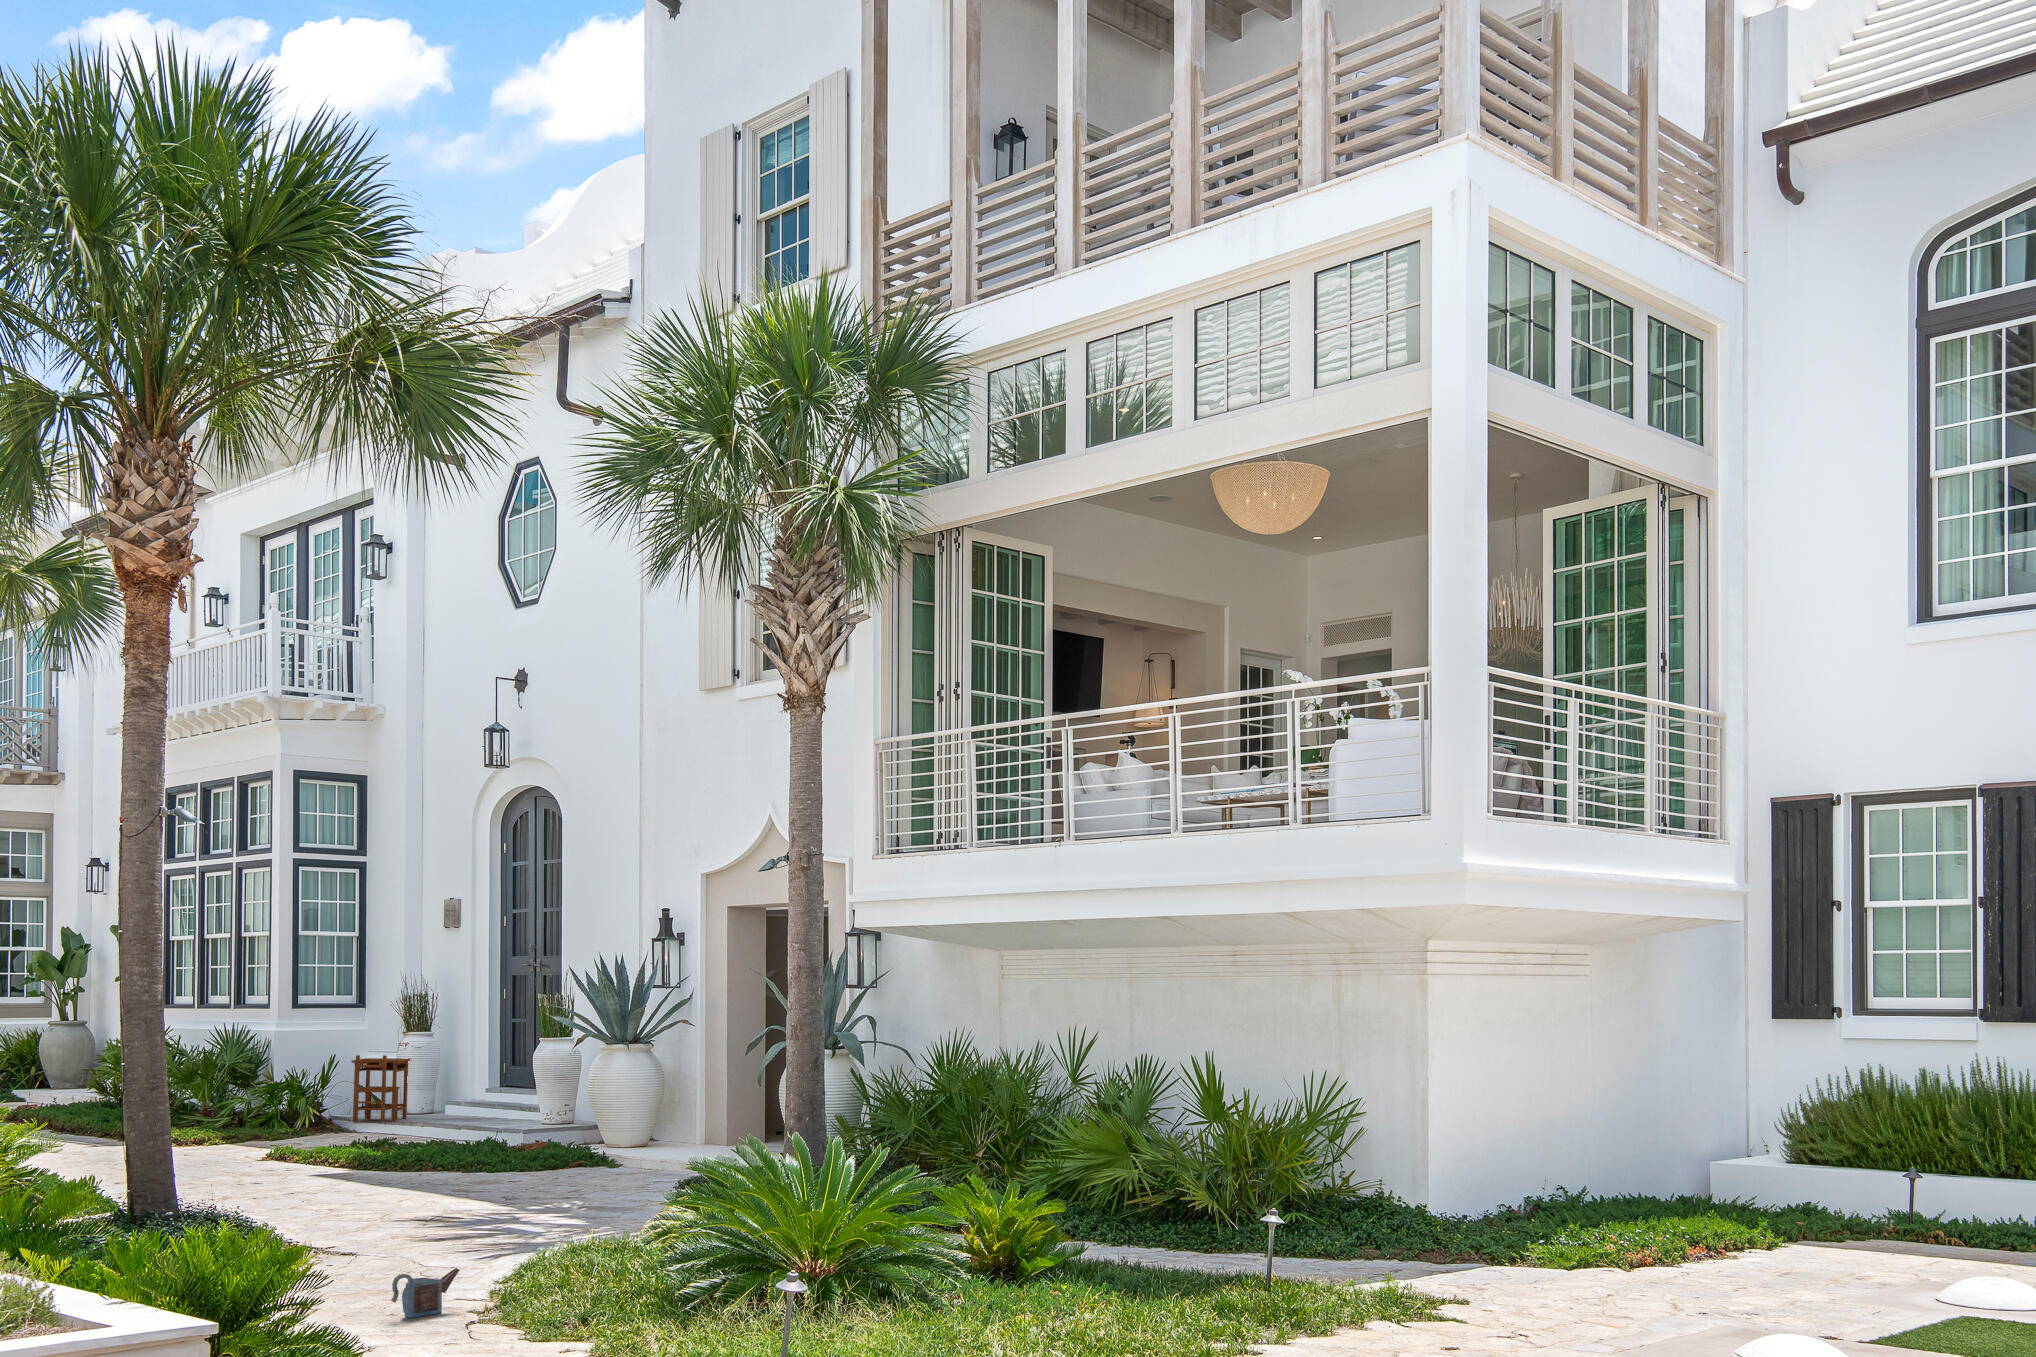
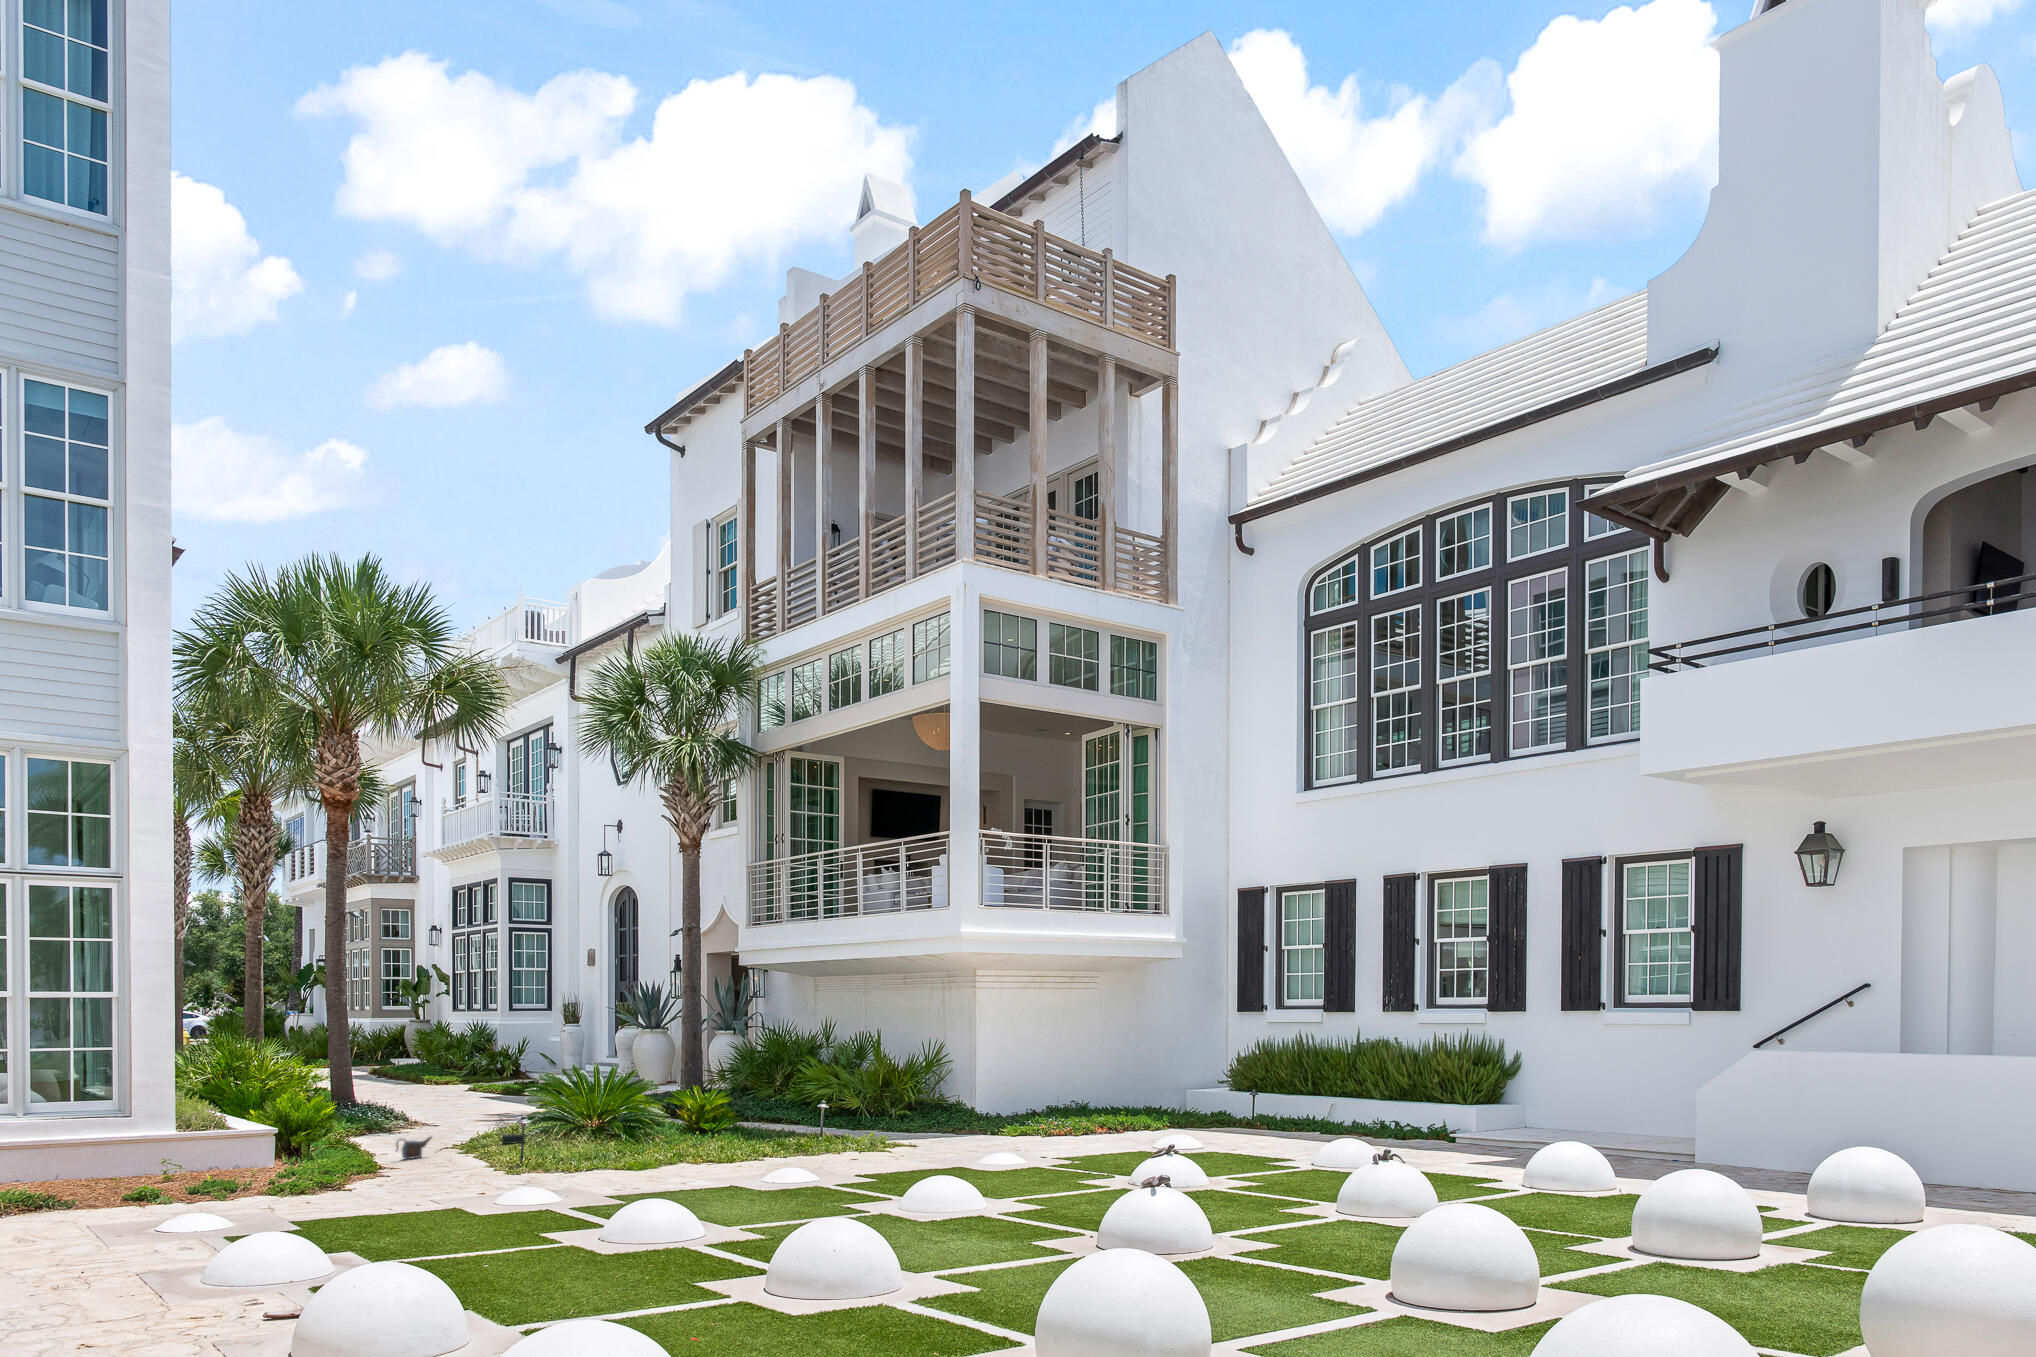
side table: present [351,1055,411,1123] -> none [534,1036,568,1075]
decorative plant: none [550,1218,624,1281] -> present [496,1115,524,1144]

